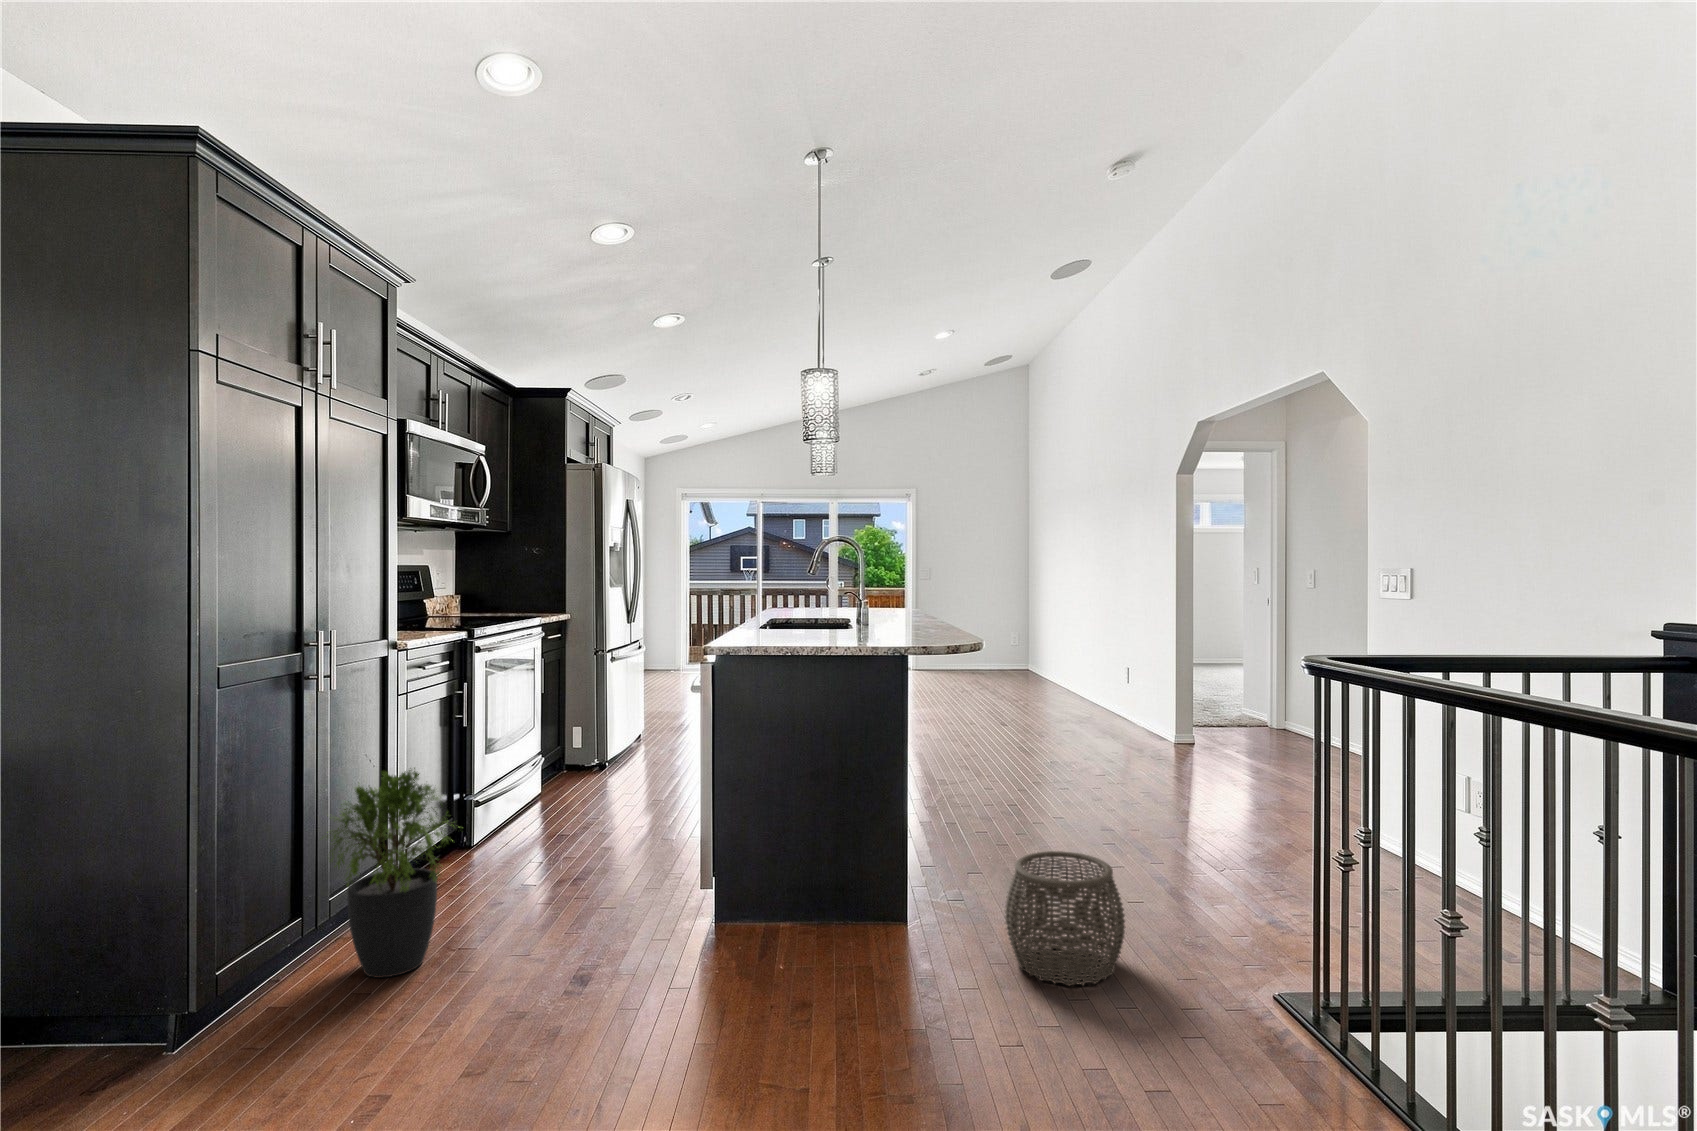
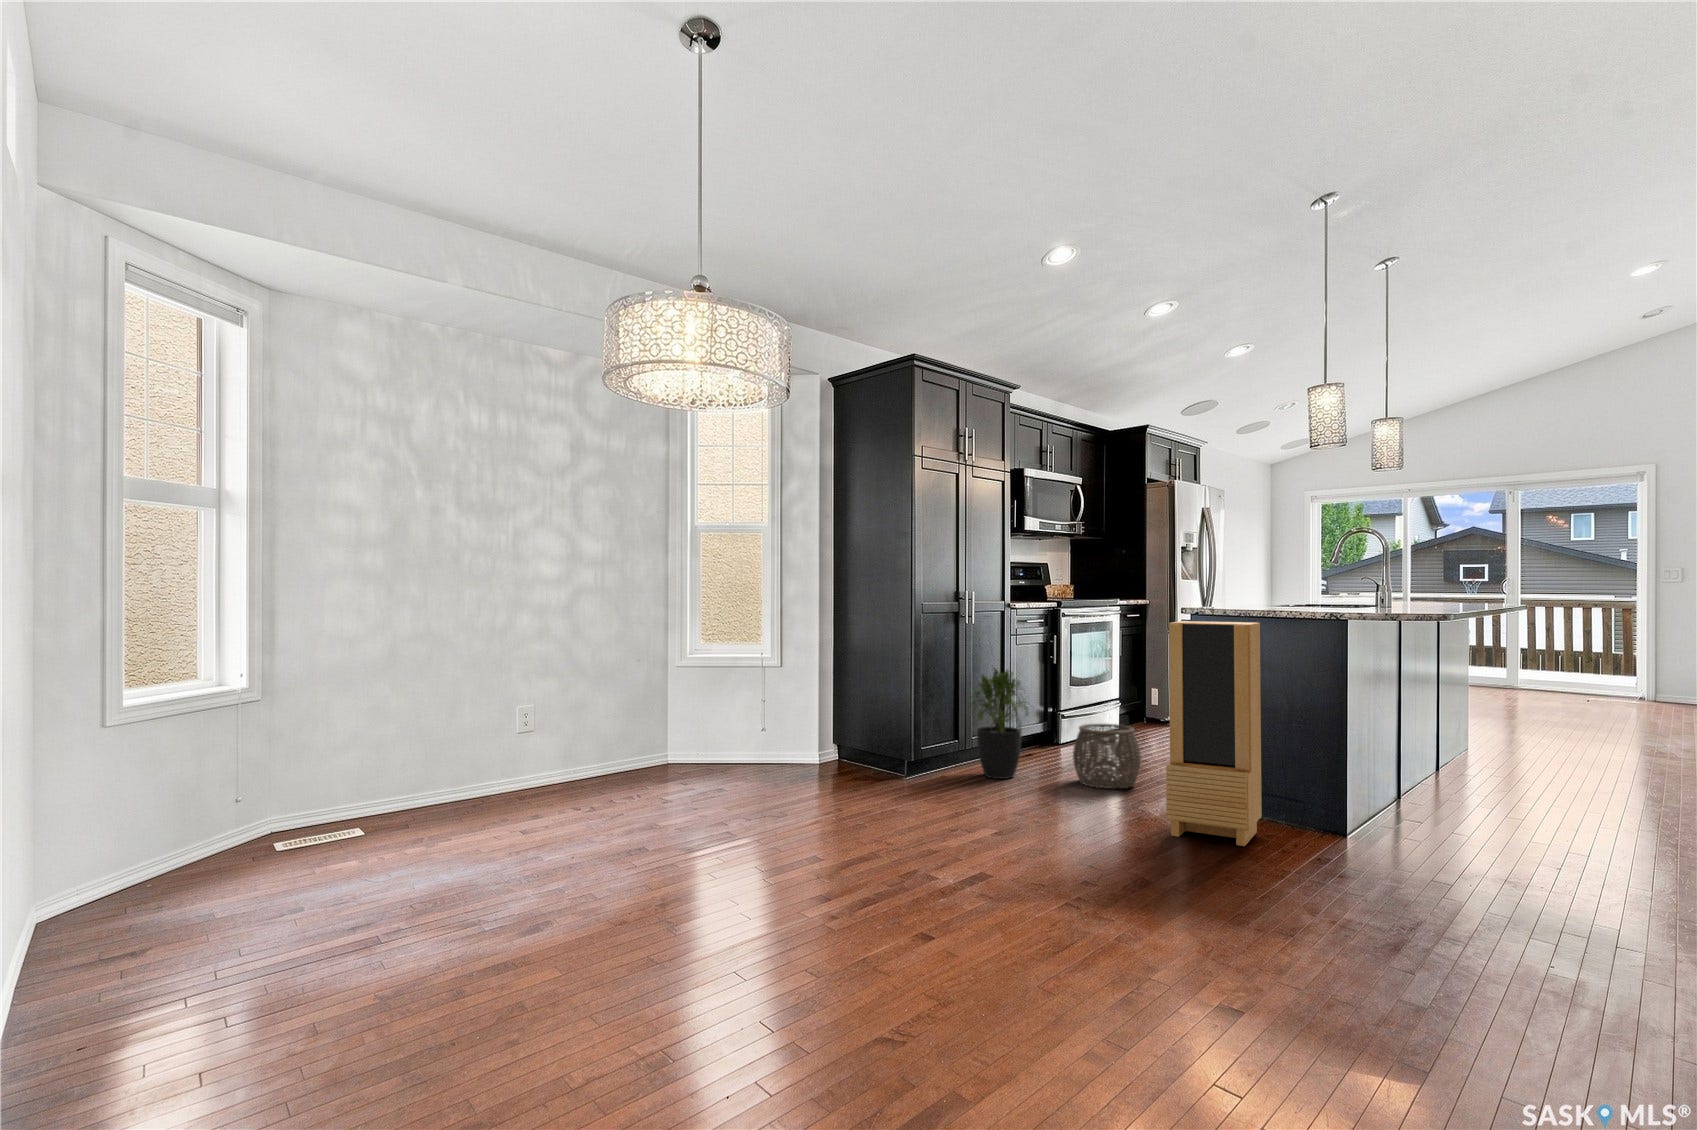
storage cabinet: none [756,672,897,1059] -> present [1166,621,1262,846]
woven basket: present [1005,851,1125,986] -> present [1073,724,1141,789]

